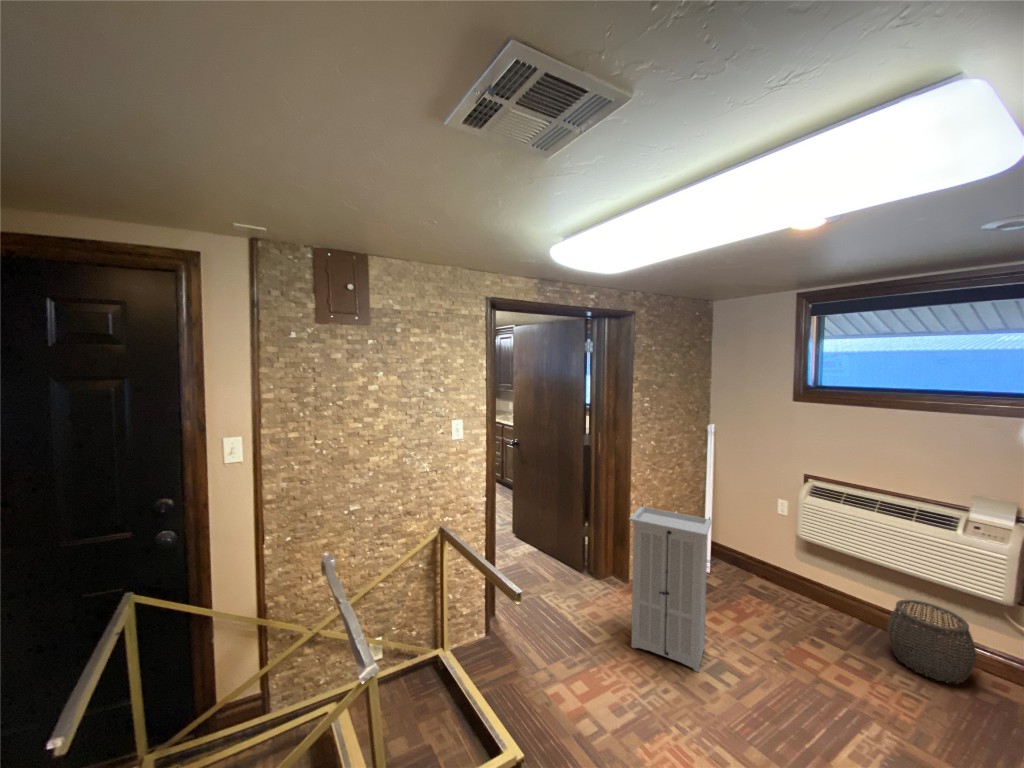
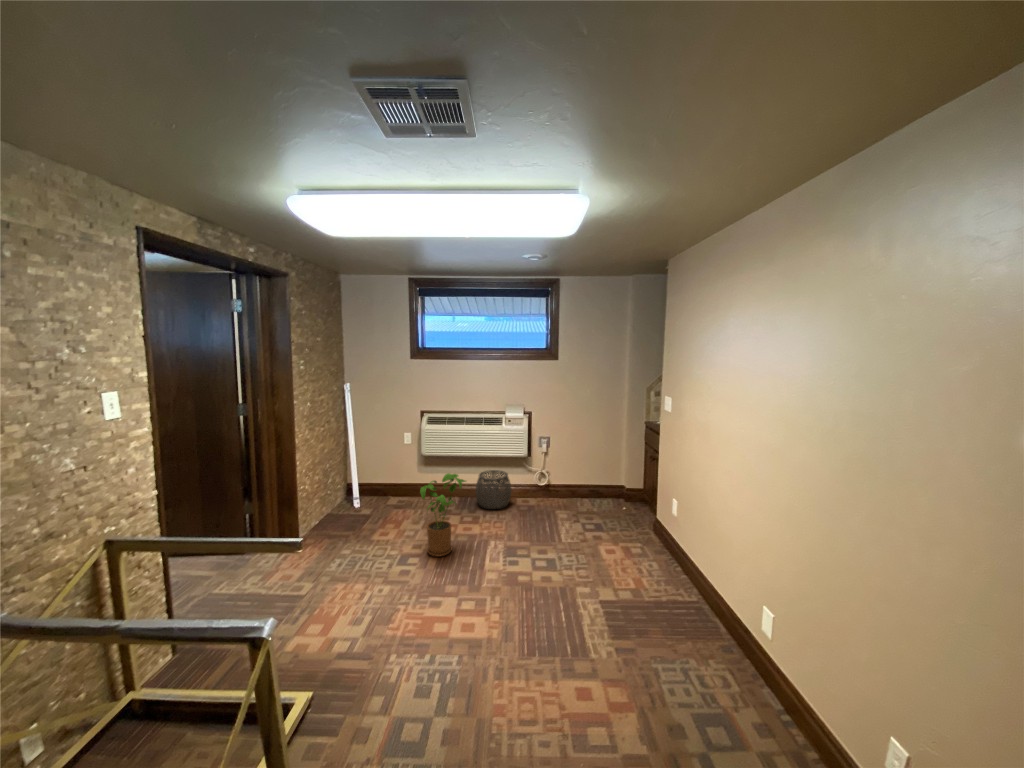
storage cabinet: present [629,505,712,672] -> none [326,449,394,581]
house plant: none [752,582,834,702] -> present [420,473,466,557]

